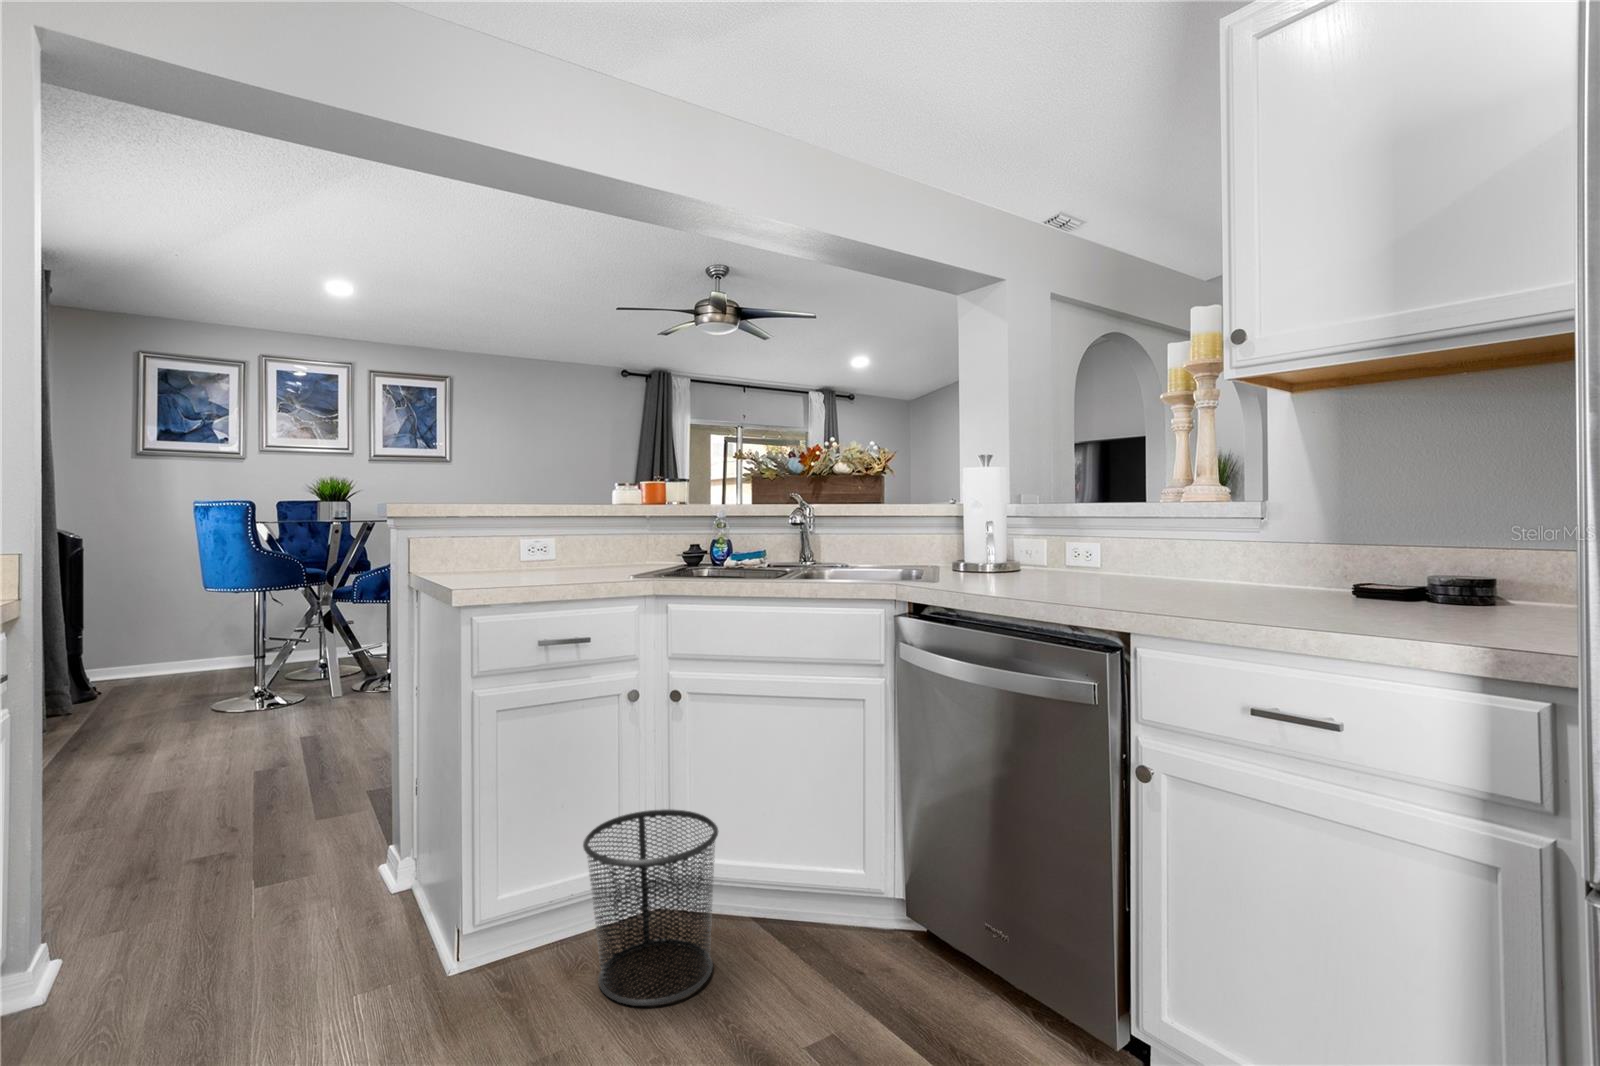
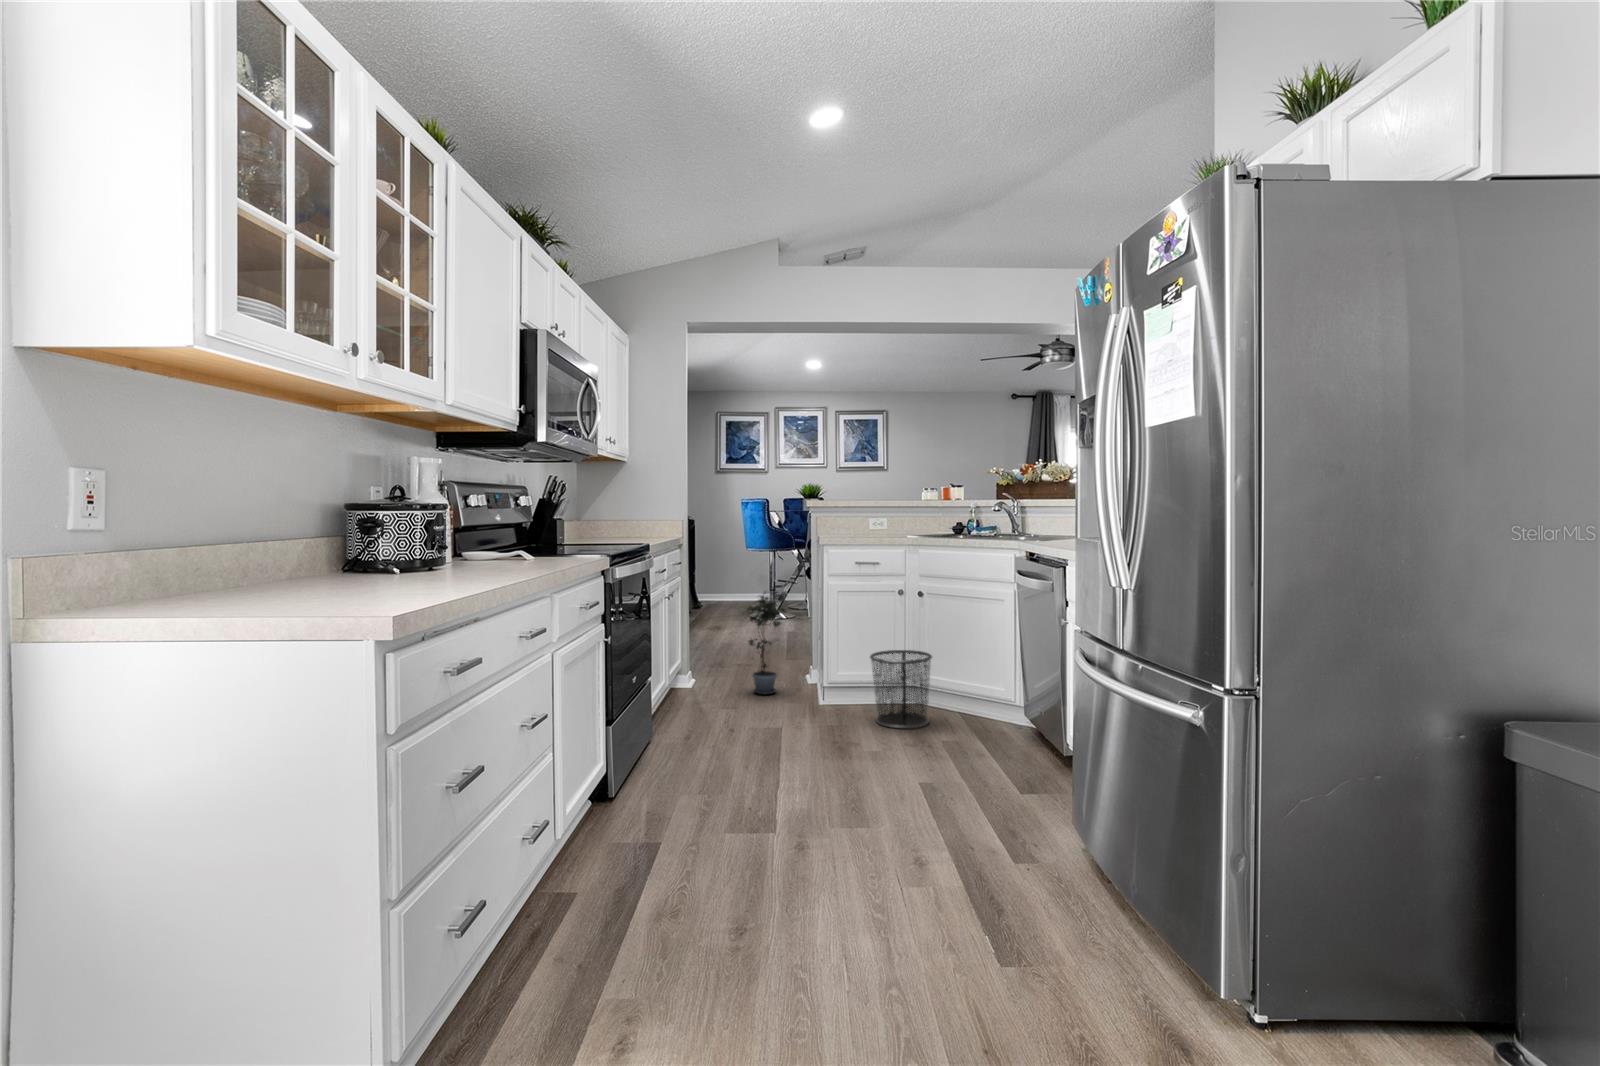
potted plant: none [217,697,349,958] -> present [743,586,785,694]

